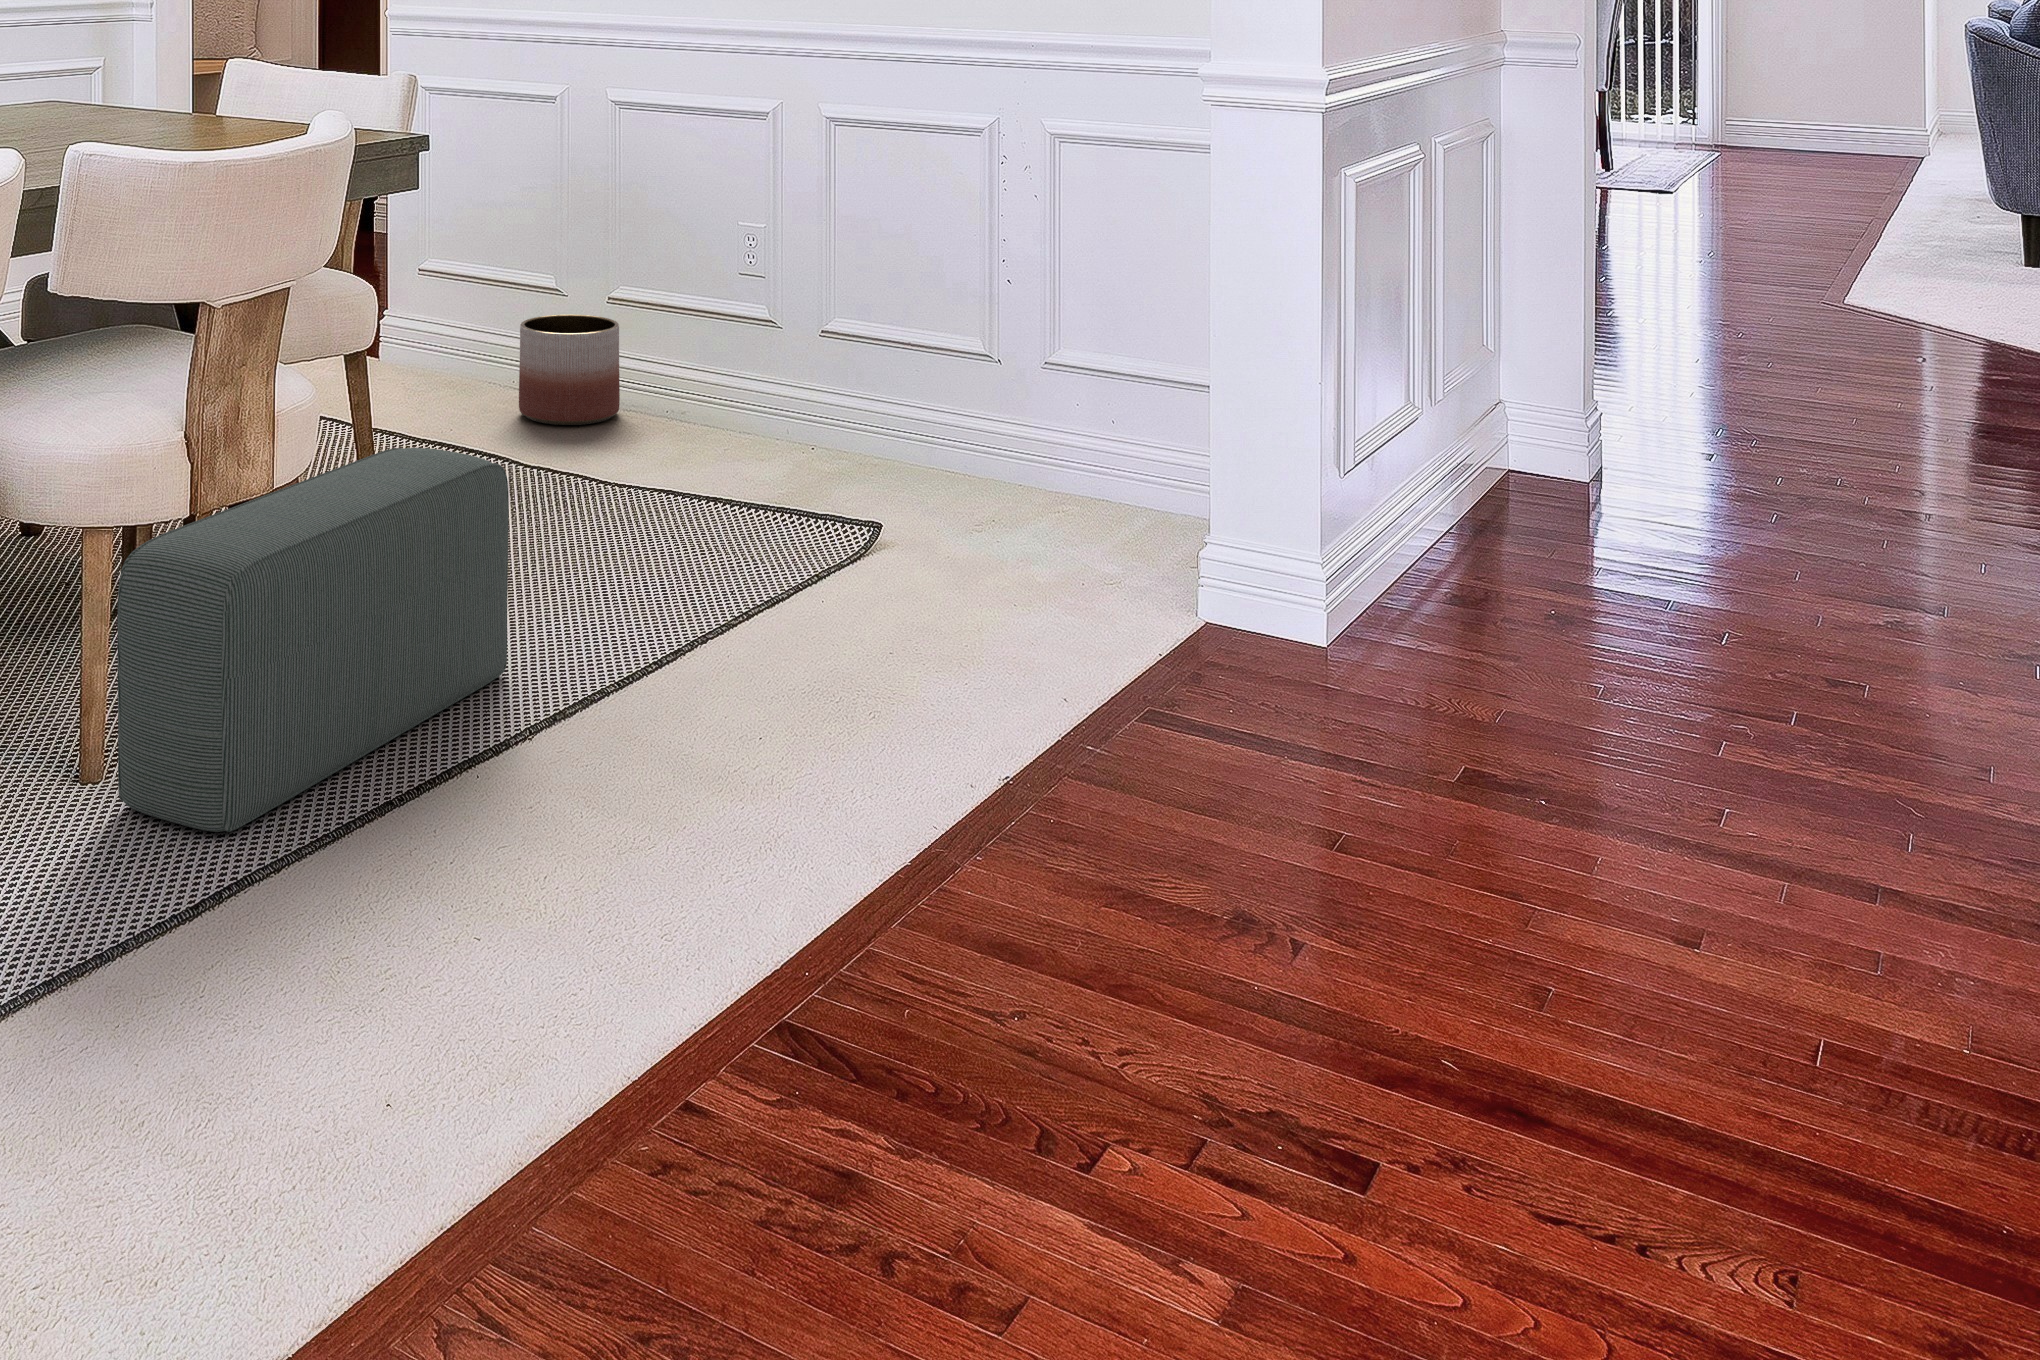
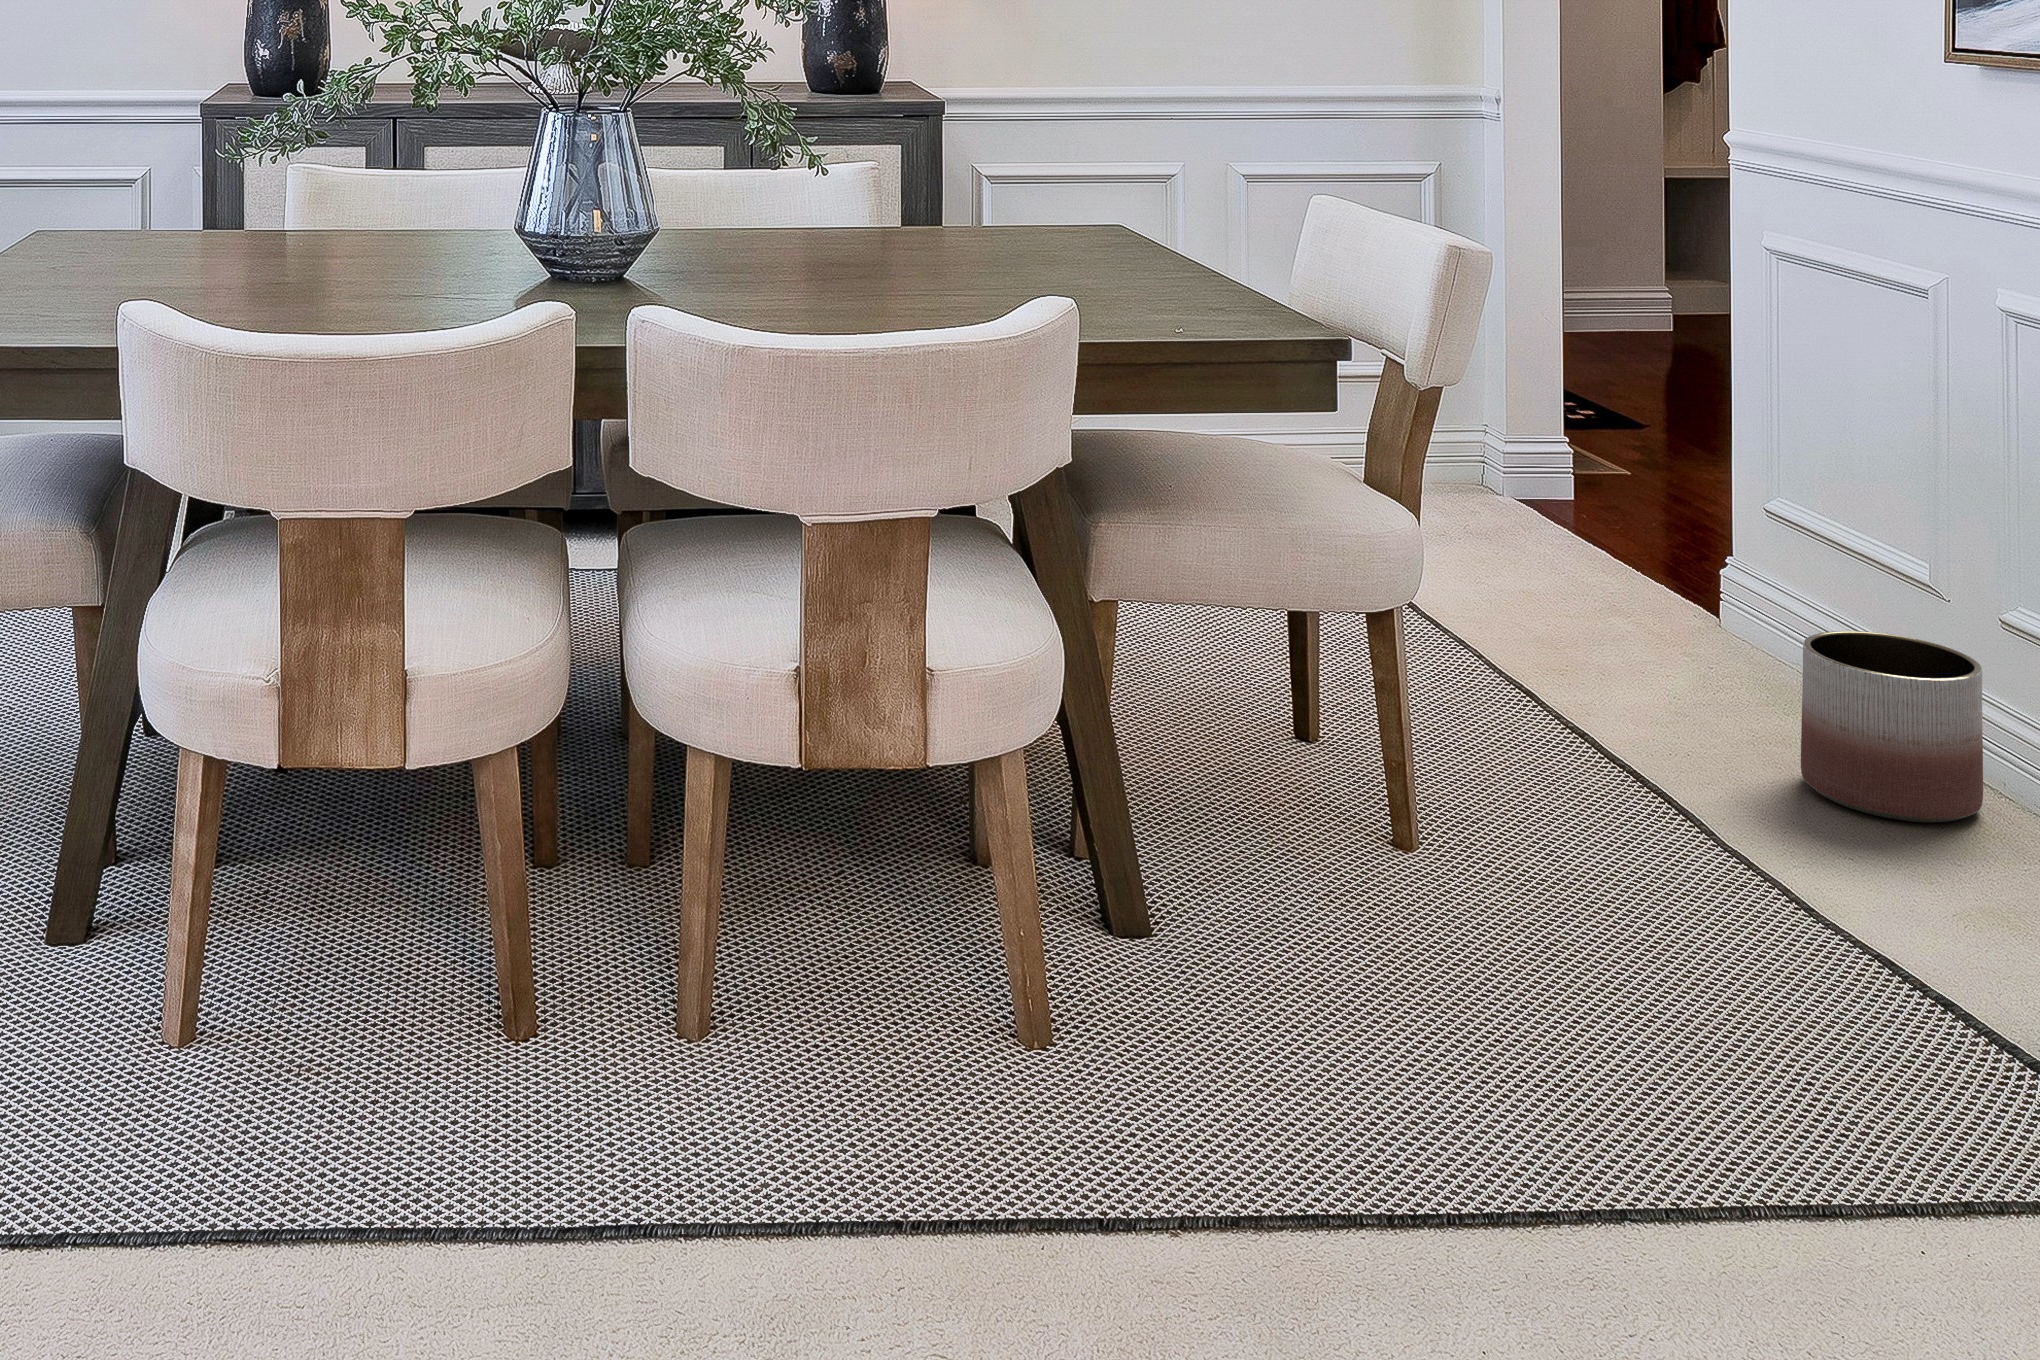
pouf: present [117,448,509,832] -> none [587,779,1244,1218]

